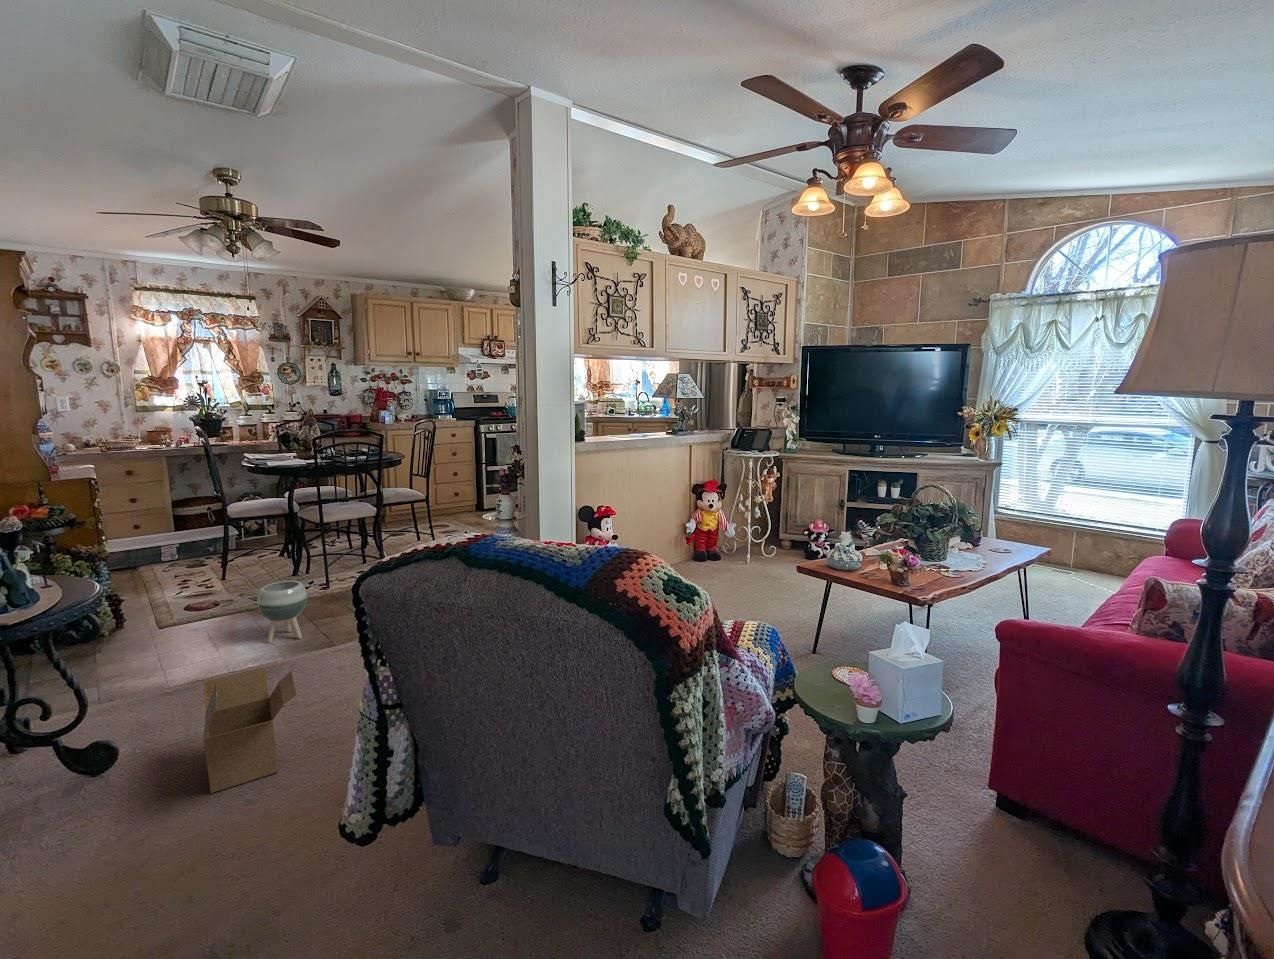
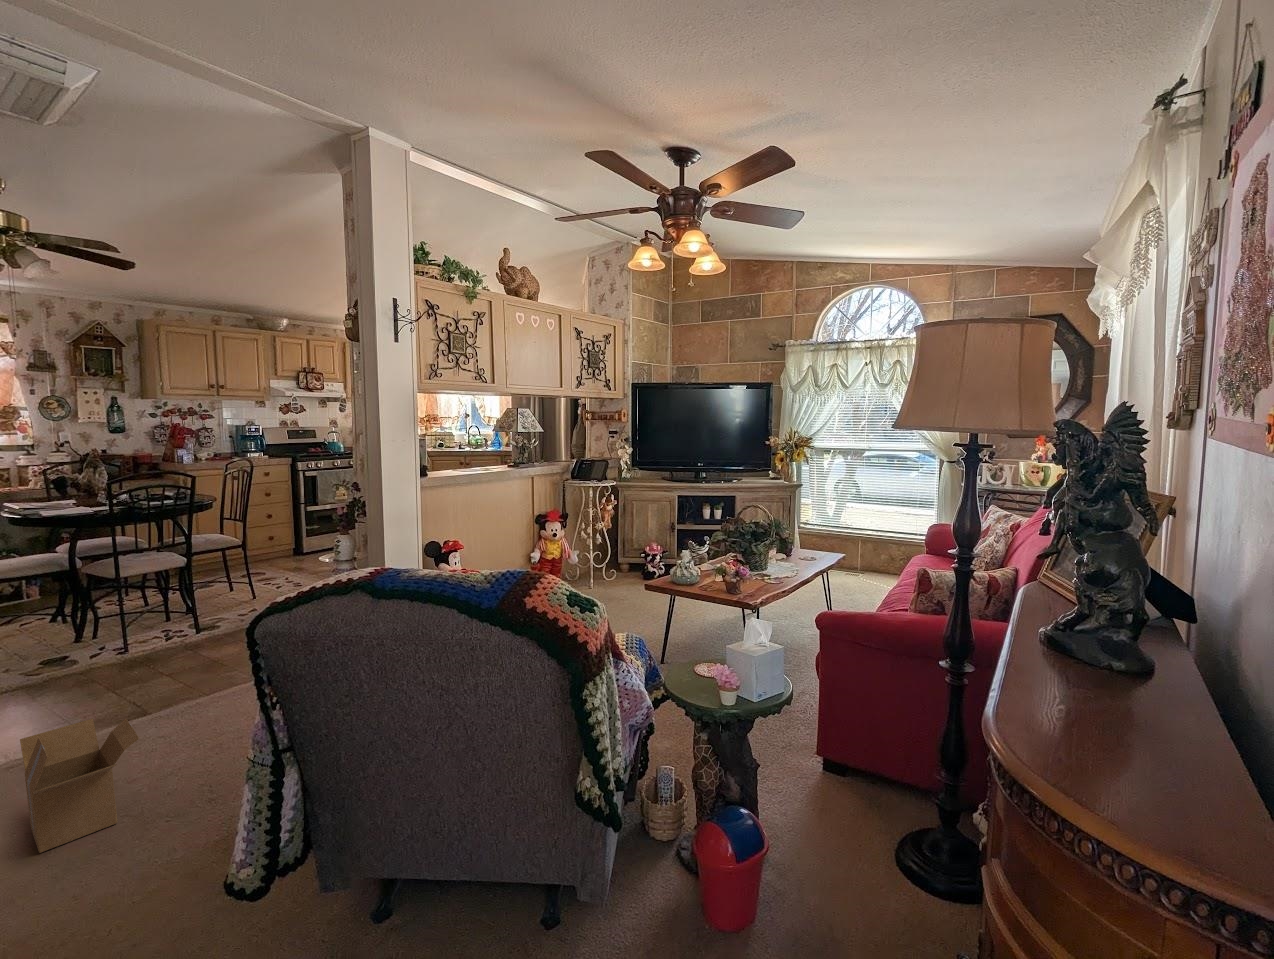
planter: present [257,581,307,643] -> none [51,637,115,709]

